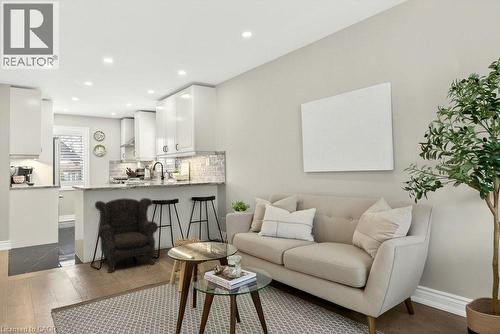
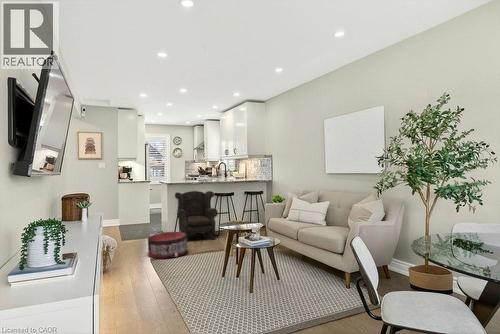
pouf: none [47,260,115,309] -> present [148,232,188,258]

